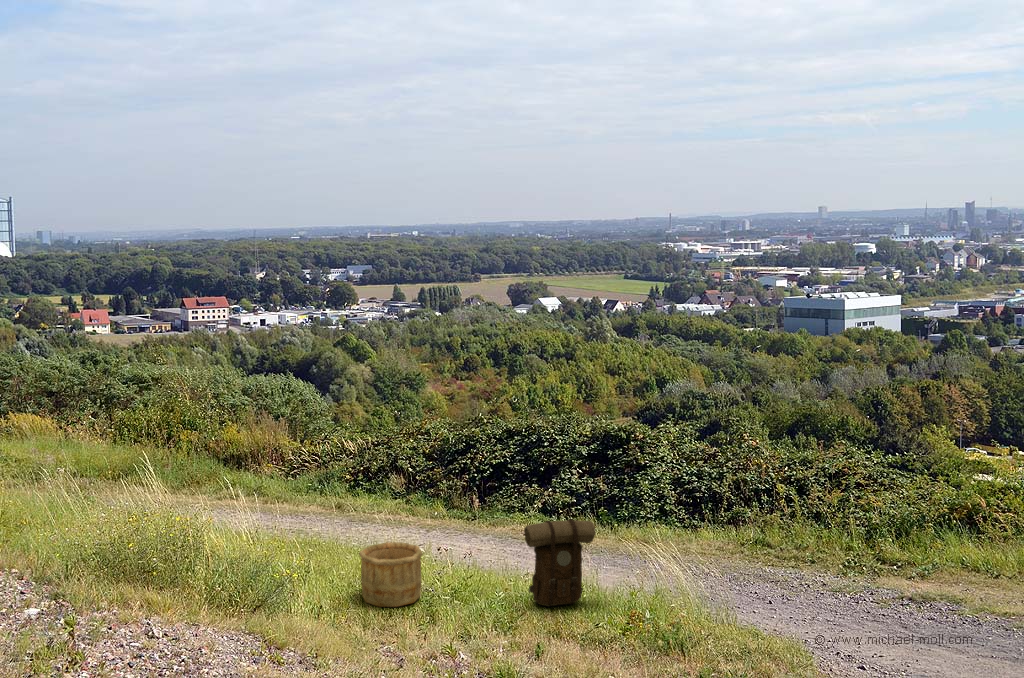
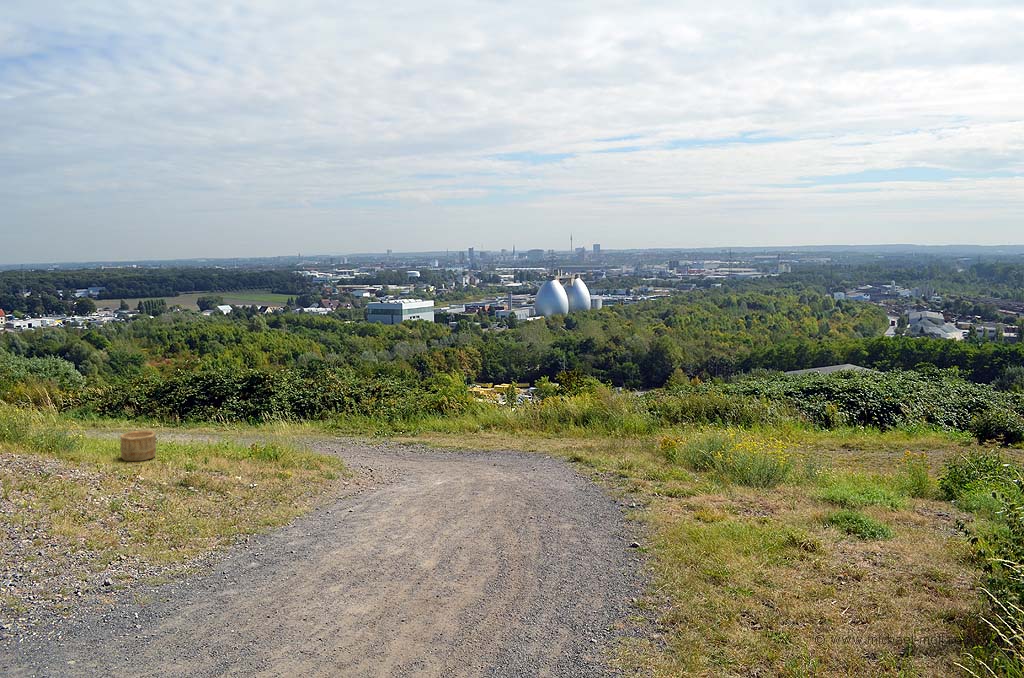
backpack: present [524,519,596,607] -> none [212,412,249,454]

